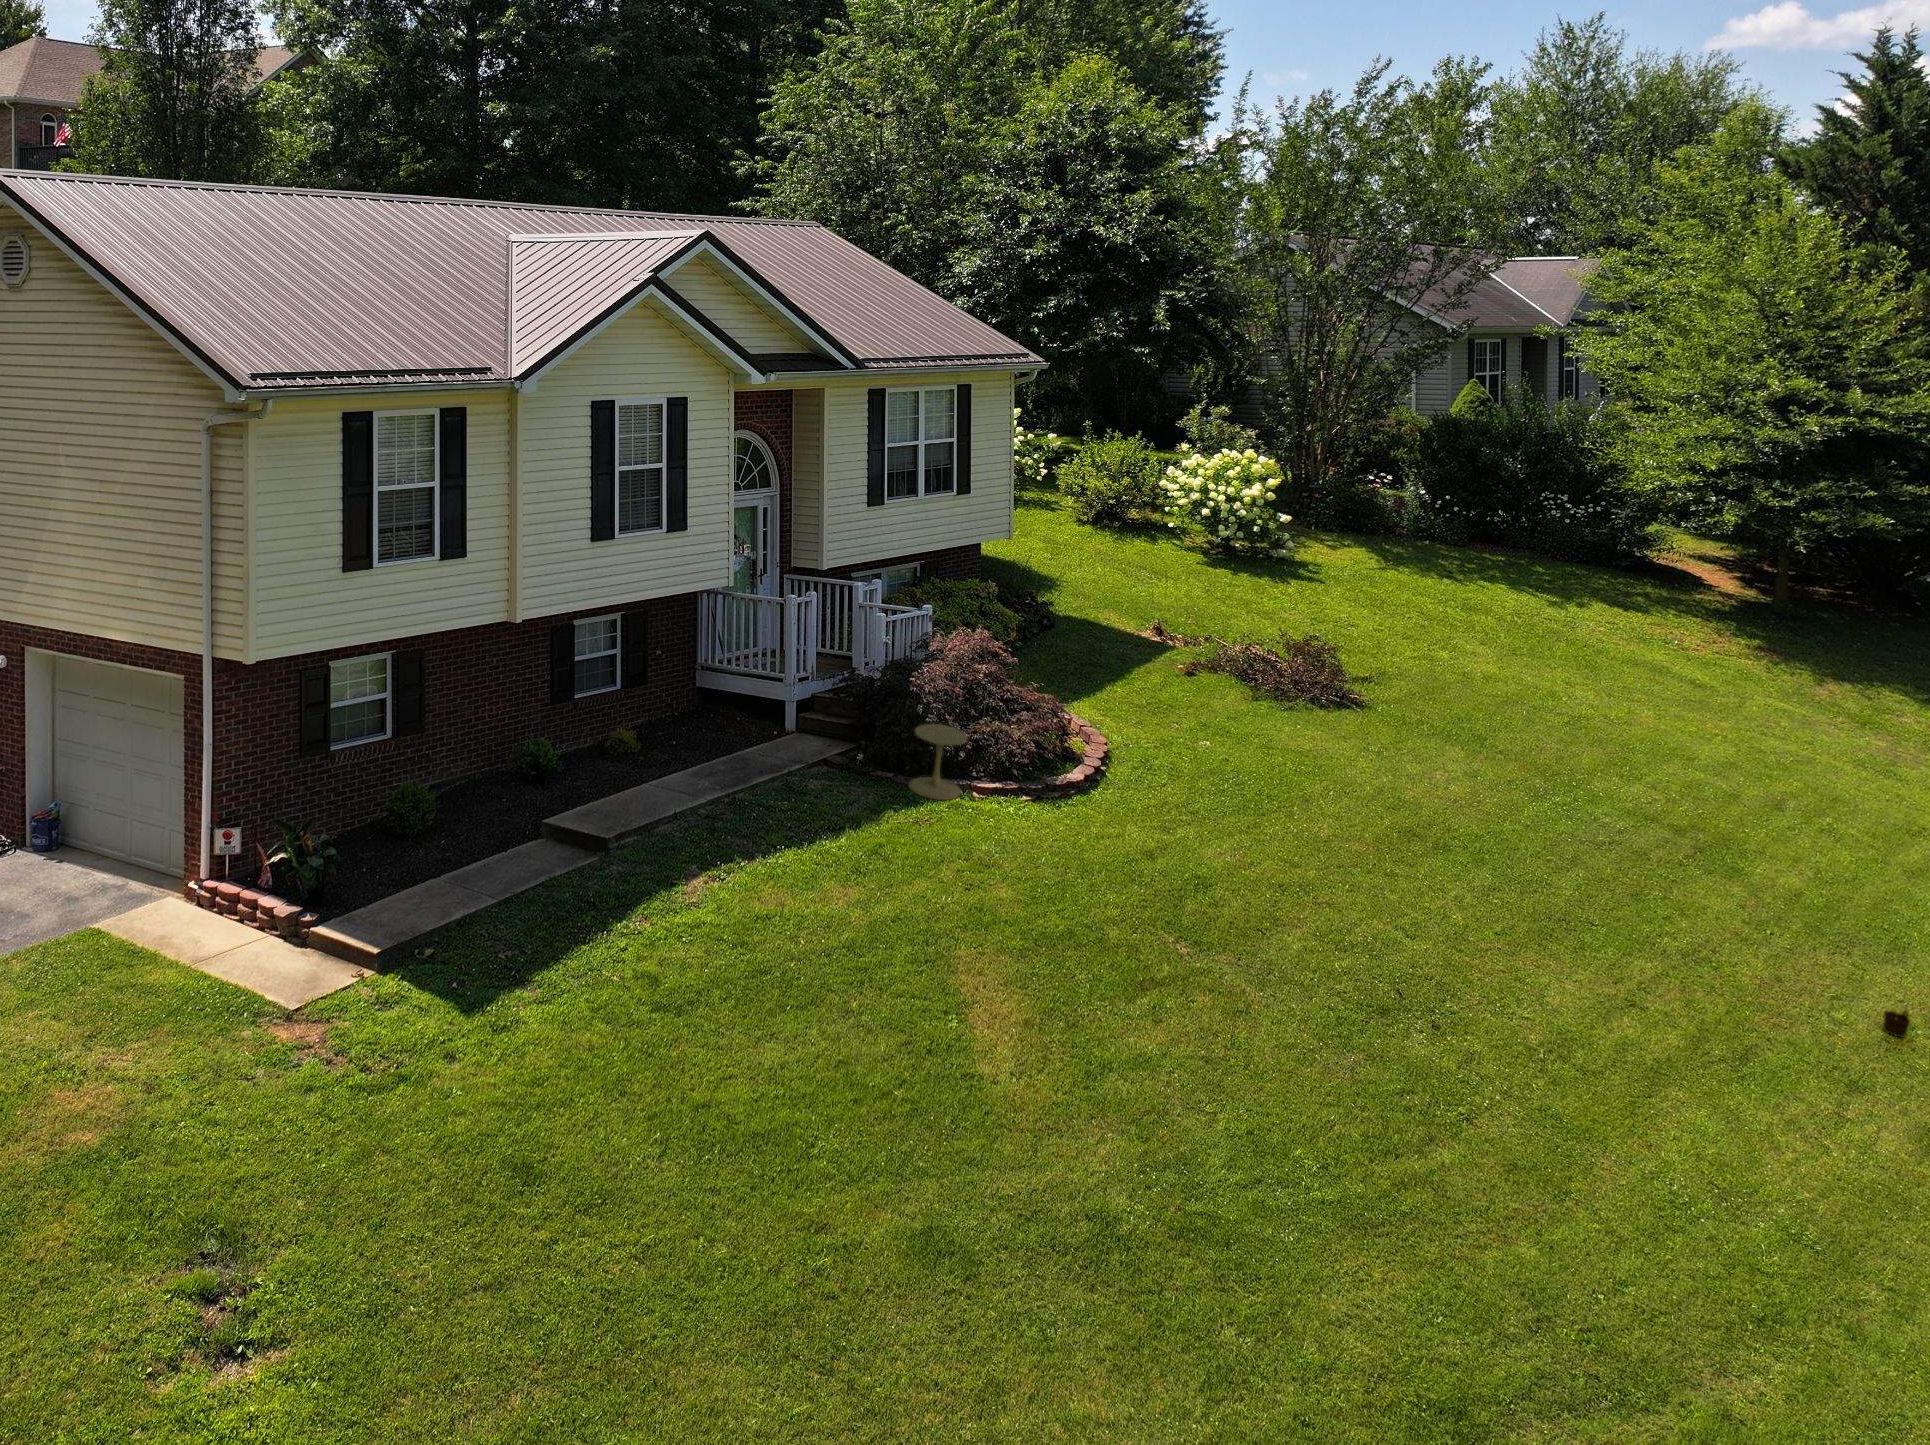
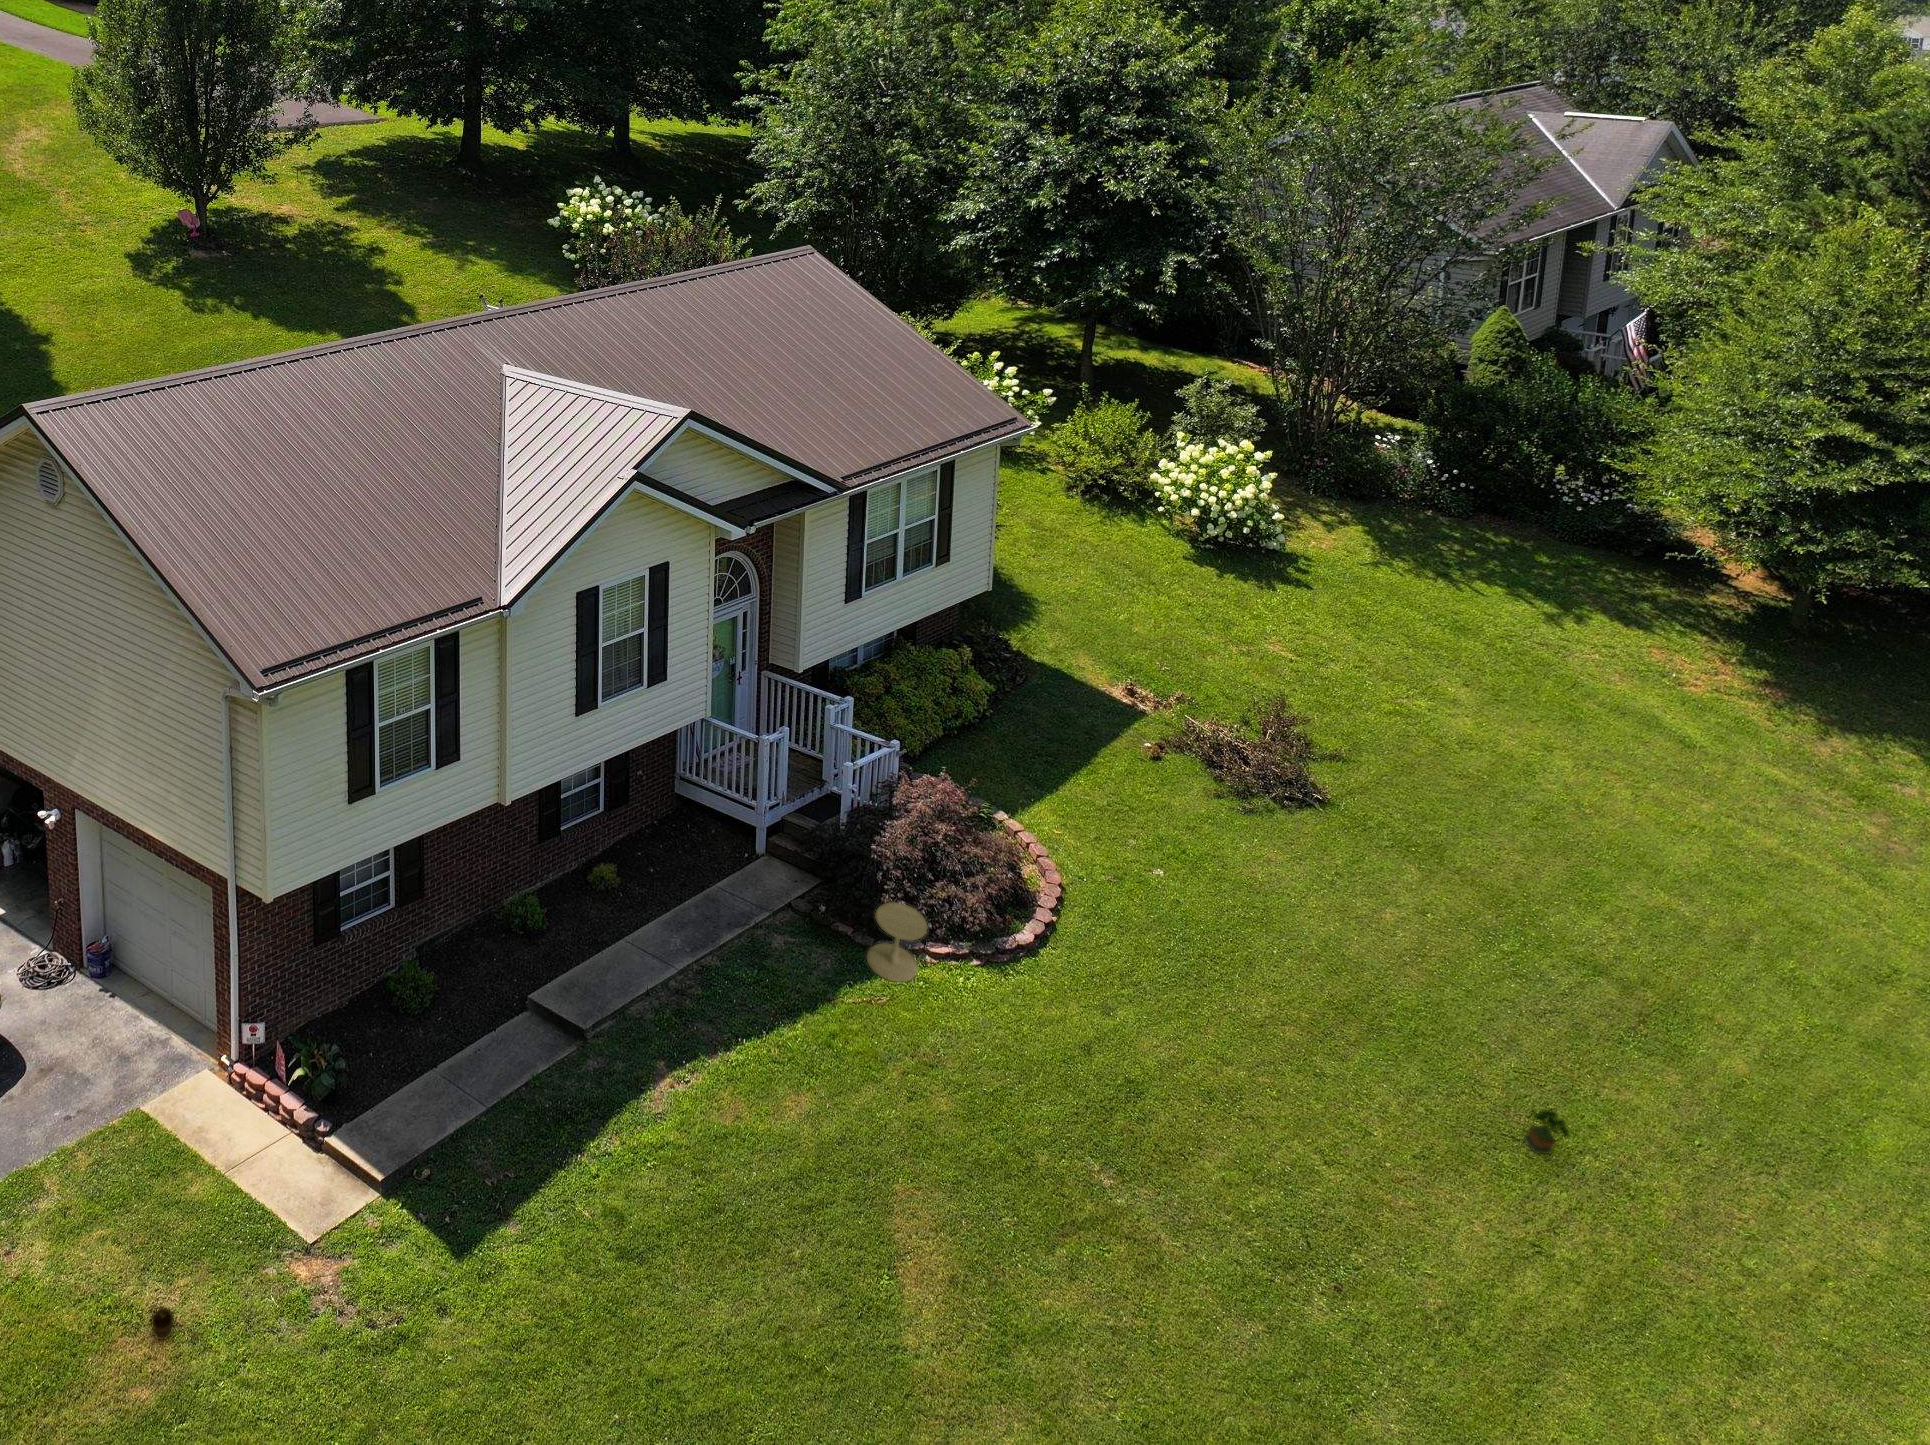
potted tree: none [1555,844,1594,891] -> present [1525,1110,1570,1154]
wooden bucket: present [1883,1000,1910,1037] -> present [151,1306,174,1340]

